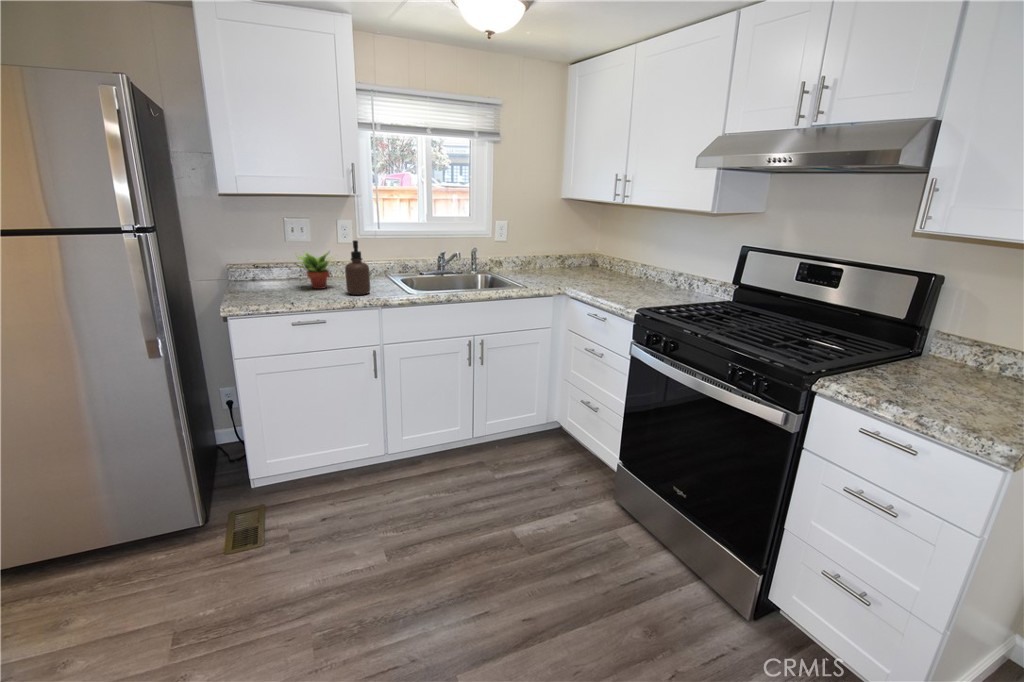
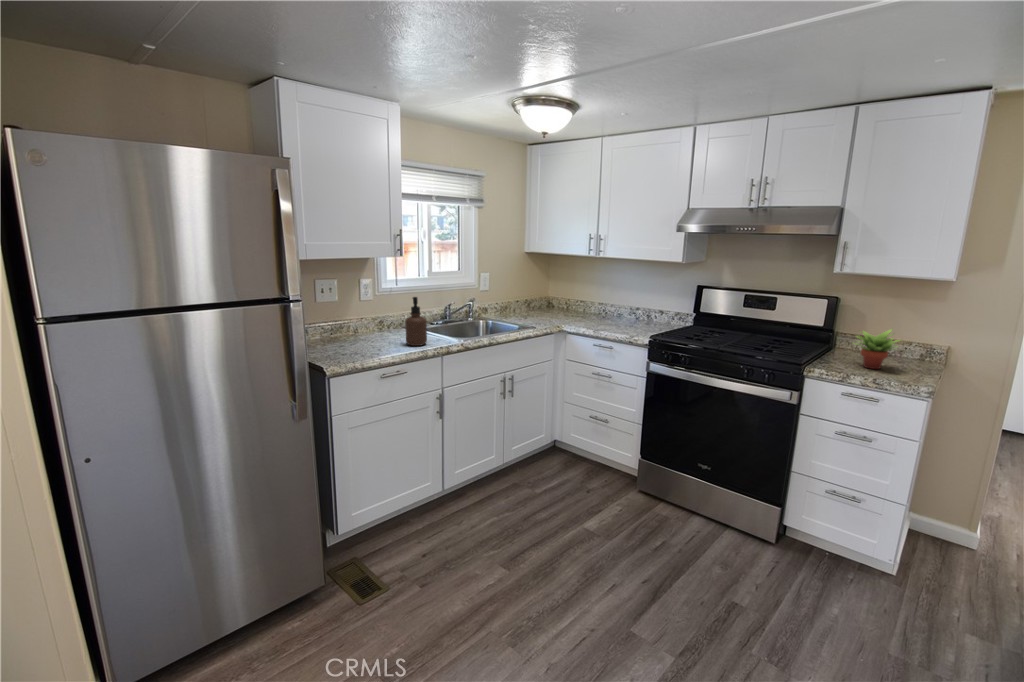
succulent plant: present [296,252,330,289] -> present [859,329,897,369]

